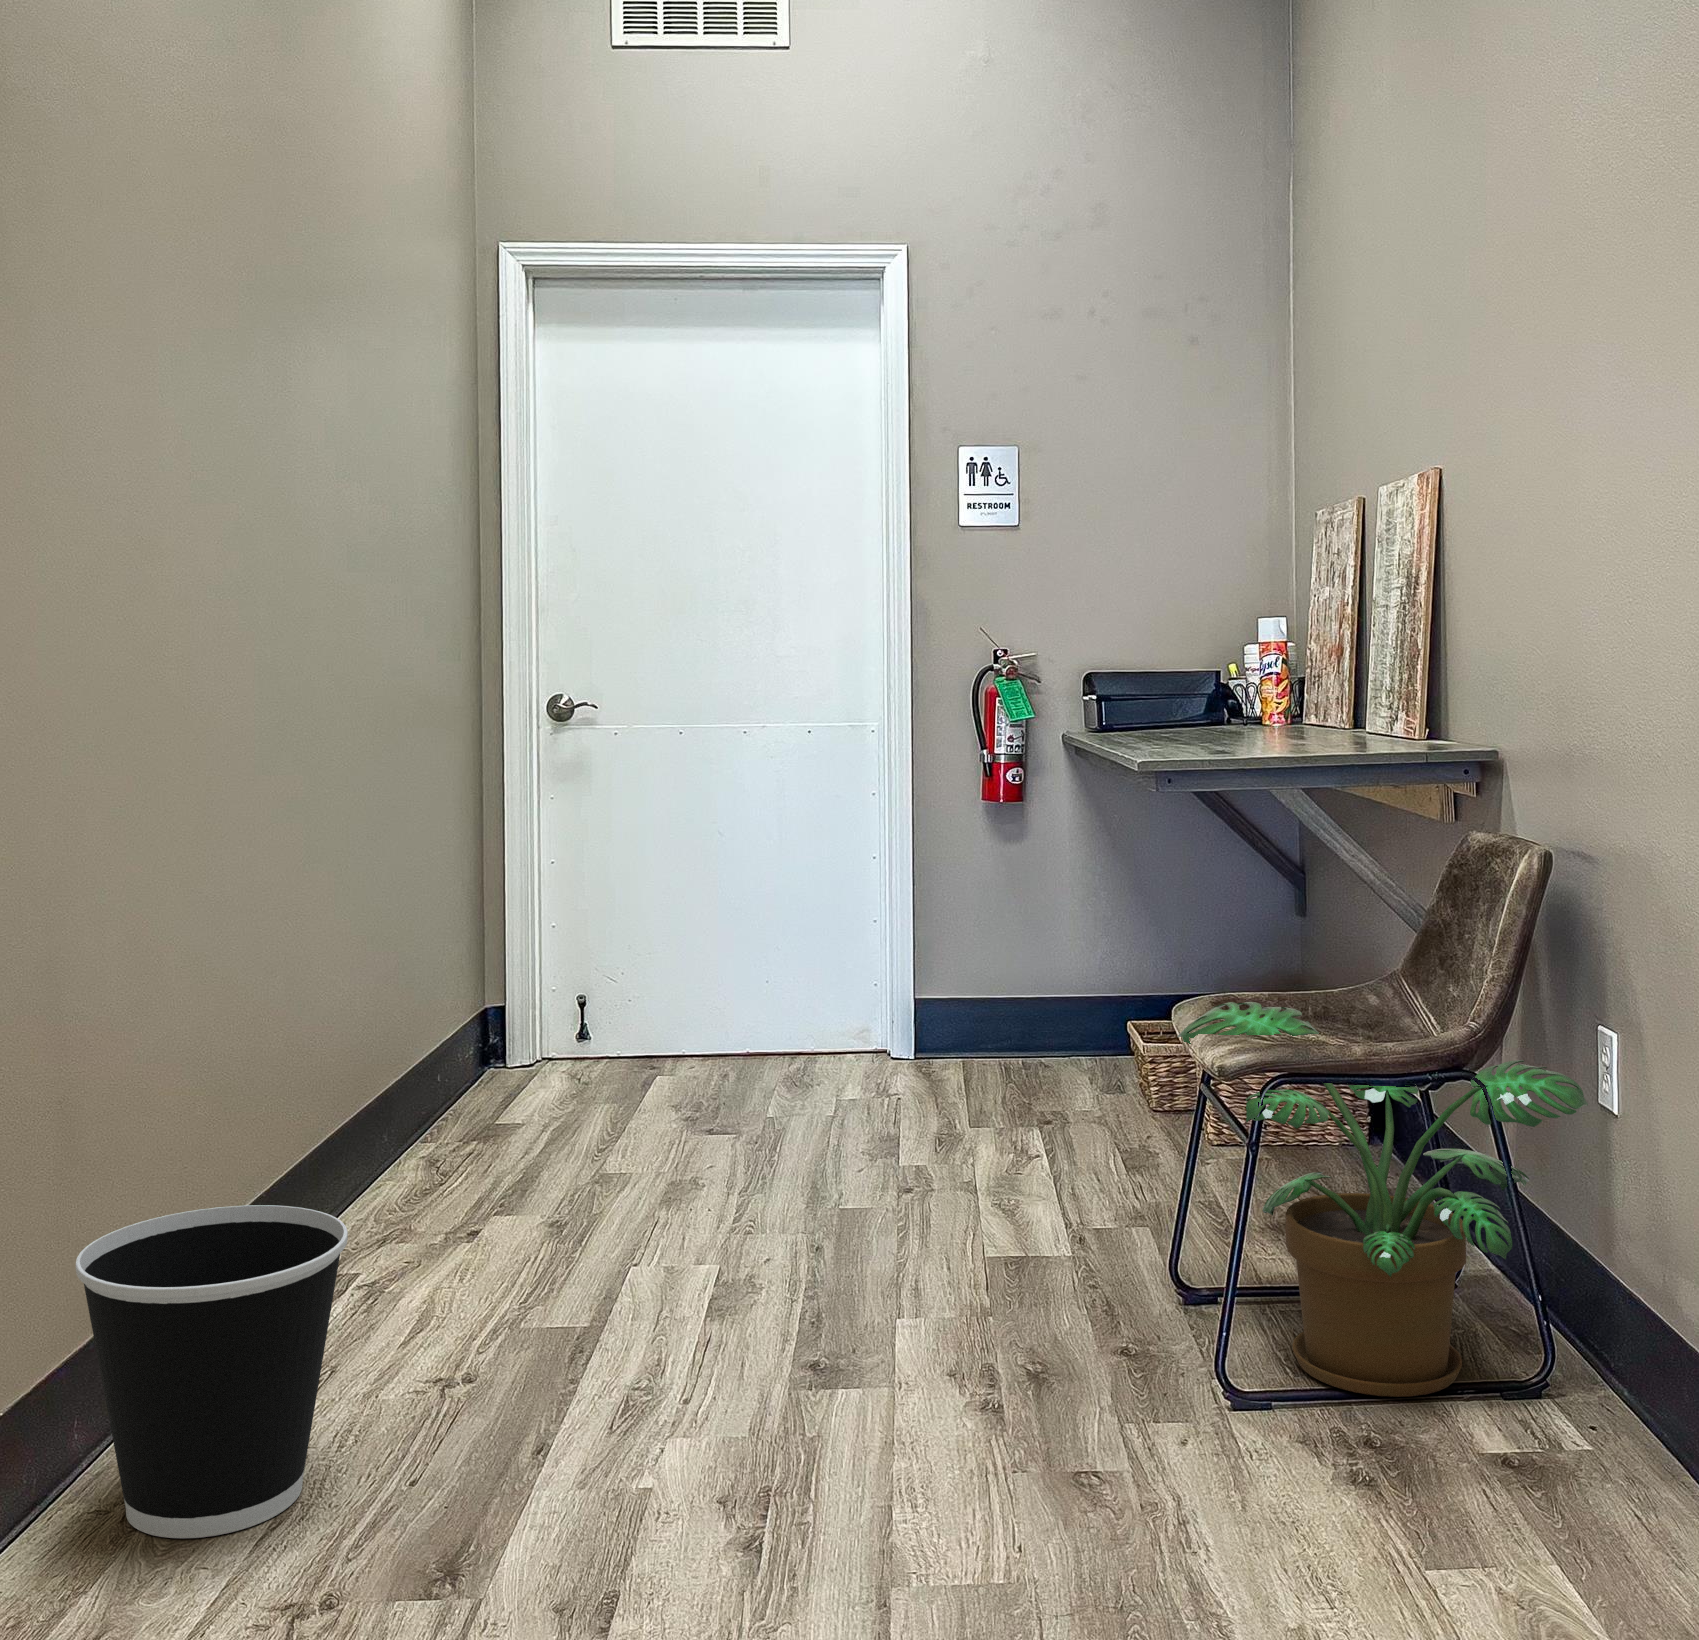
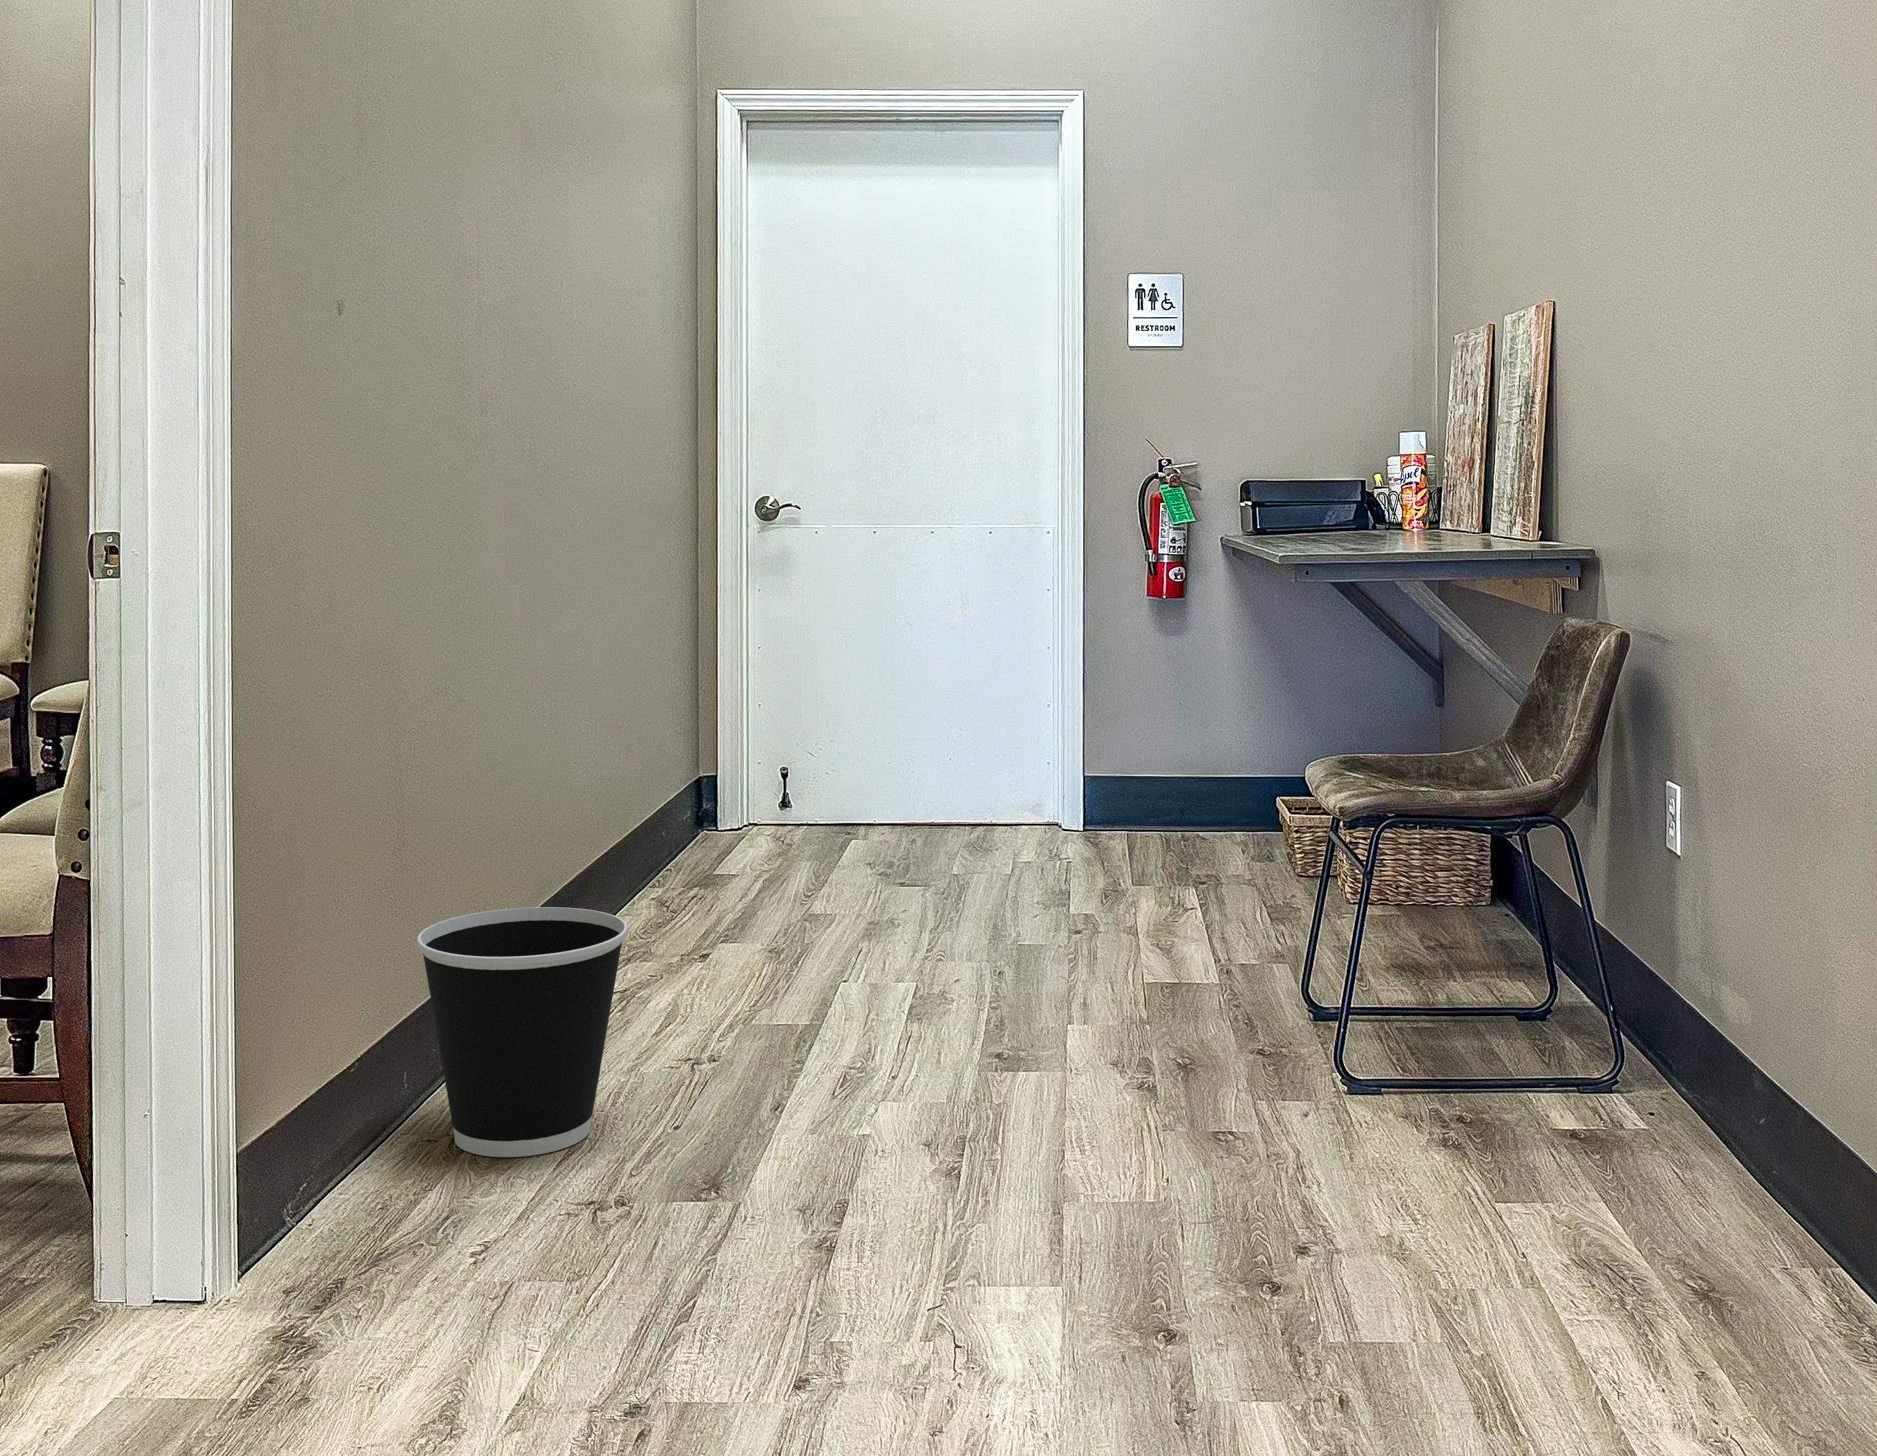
potted plant: present [1177,1002,1588,1397] -> none [1310,764,1646,1084]

